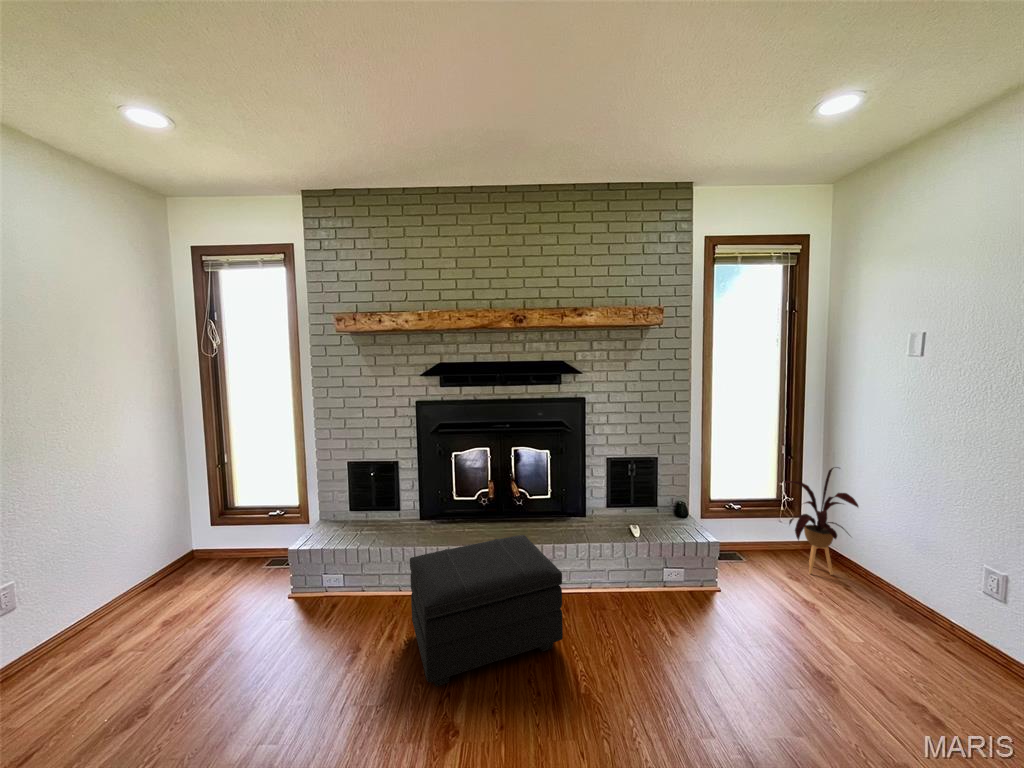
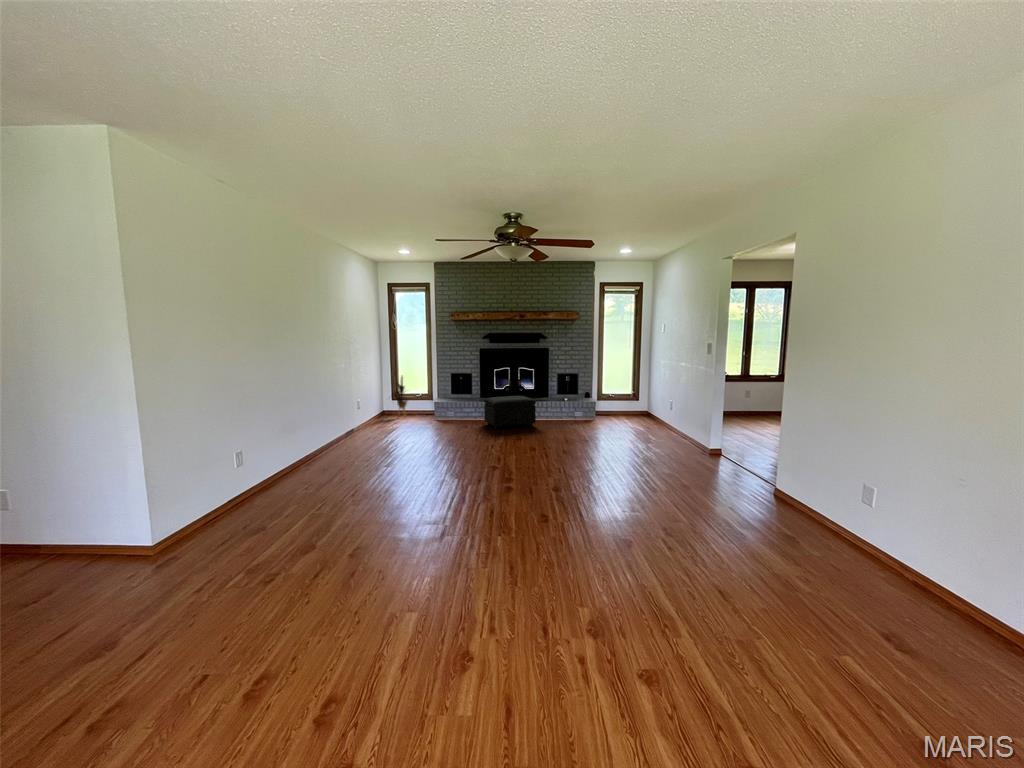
house plant: present [783,467,858,575] -> present [393,377,407,415]

